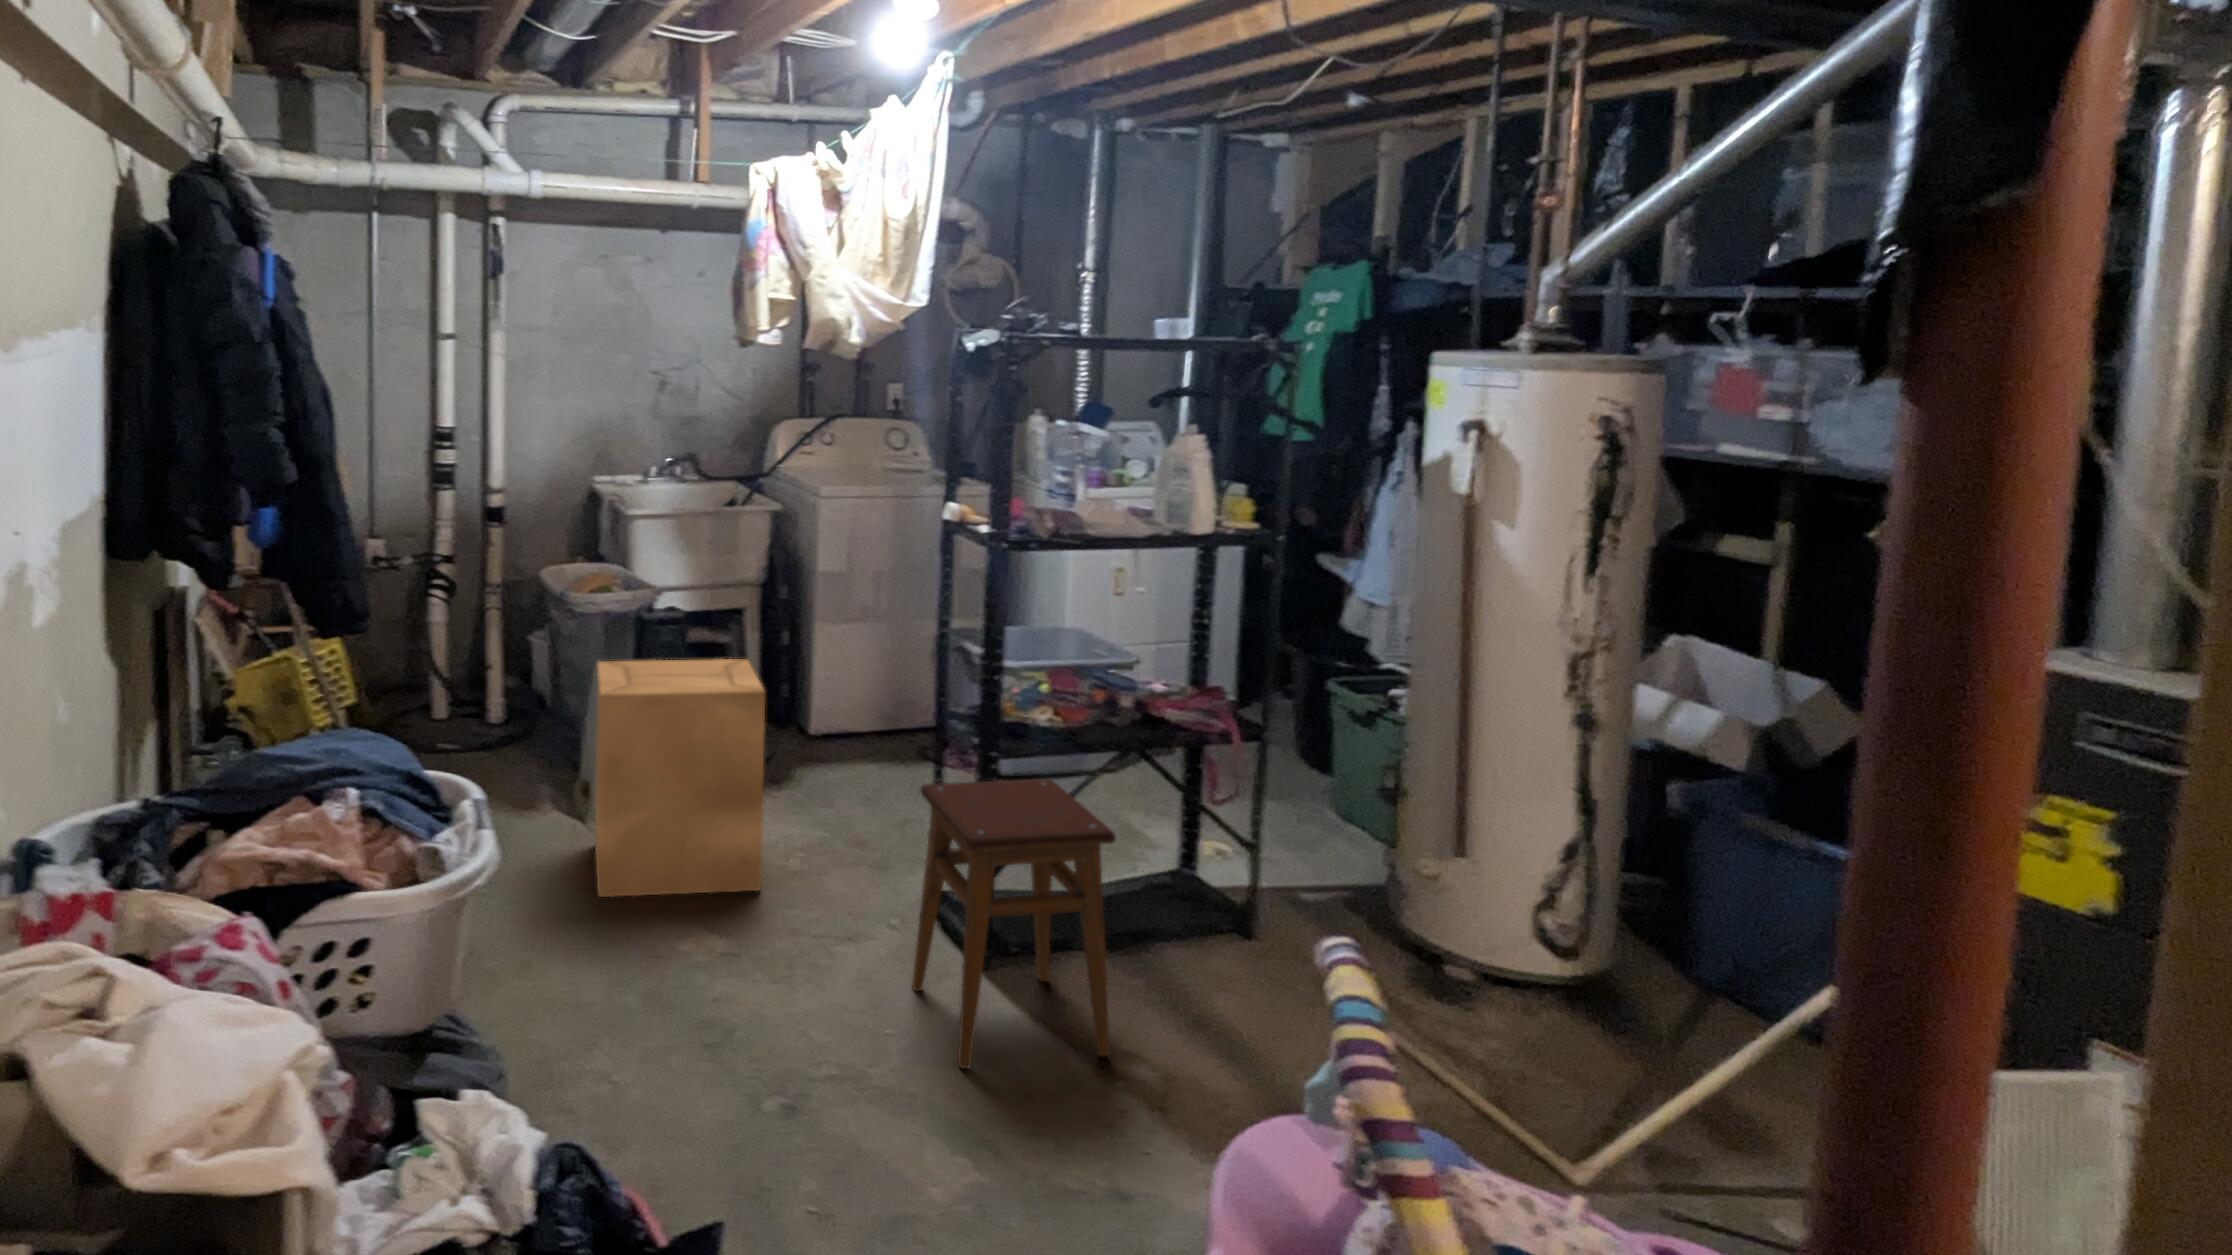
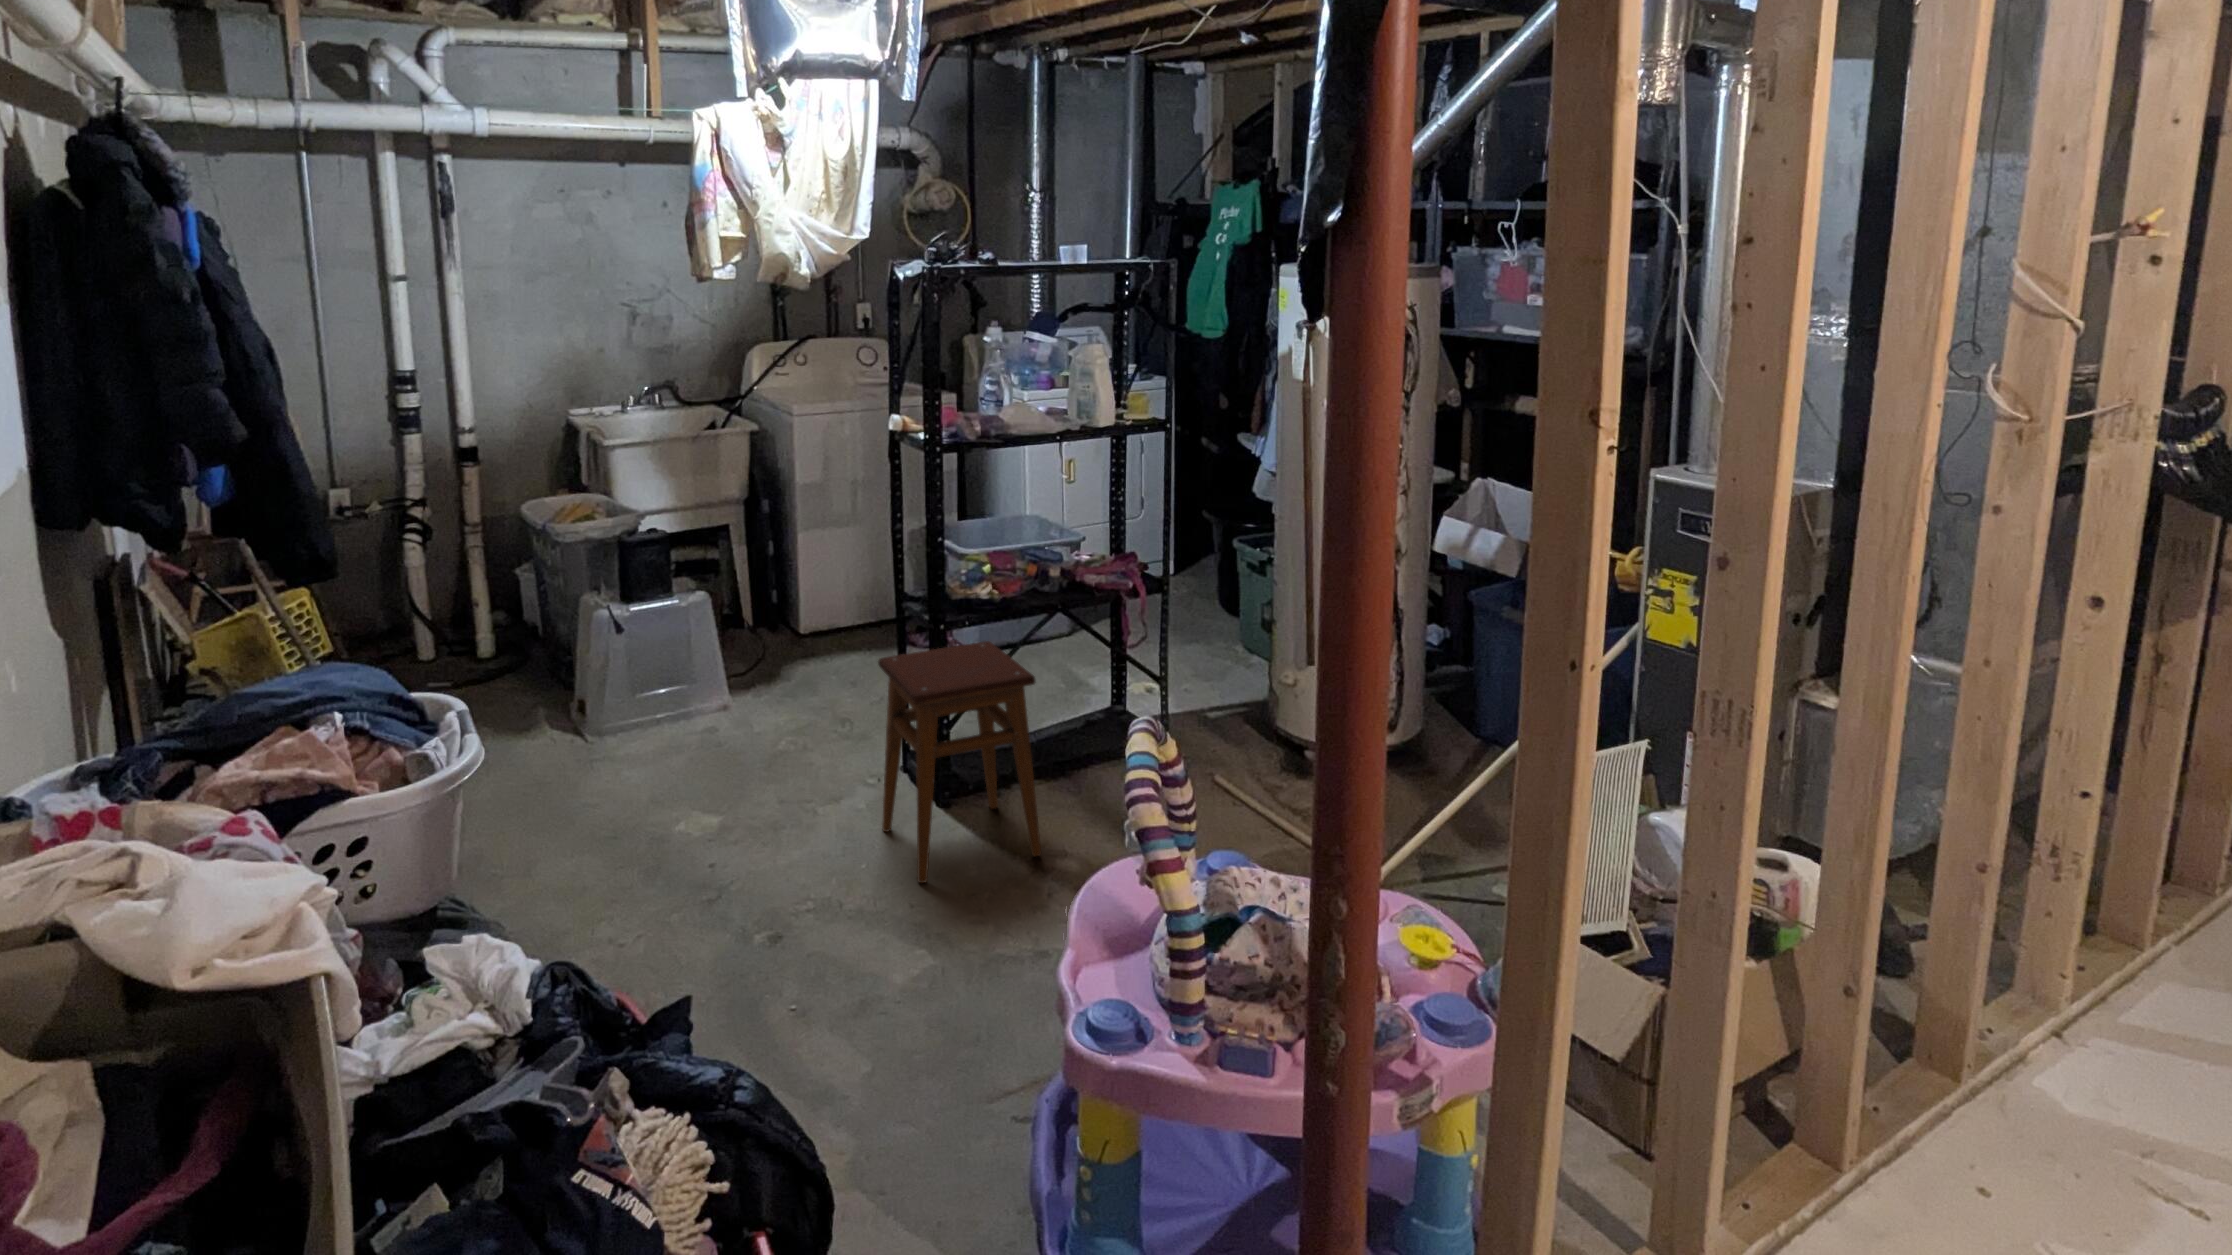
cardboard box: present [595,659,765,897] -> none [579,569,750,798]

